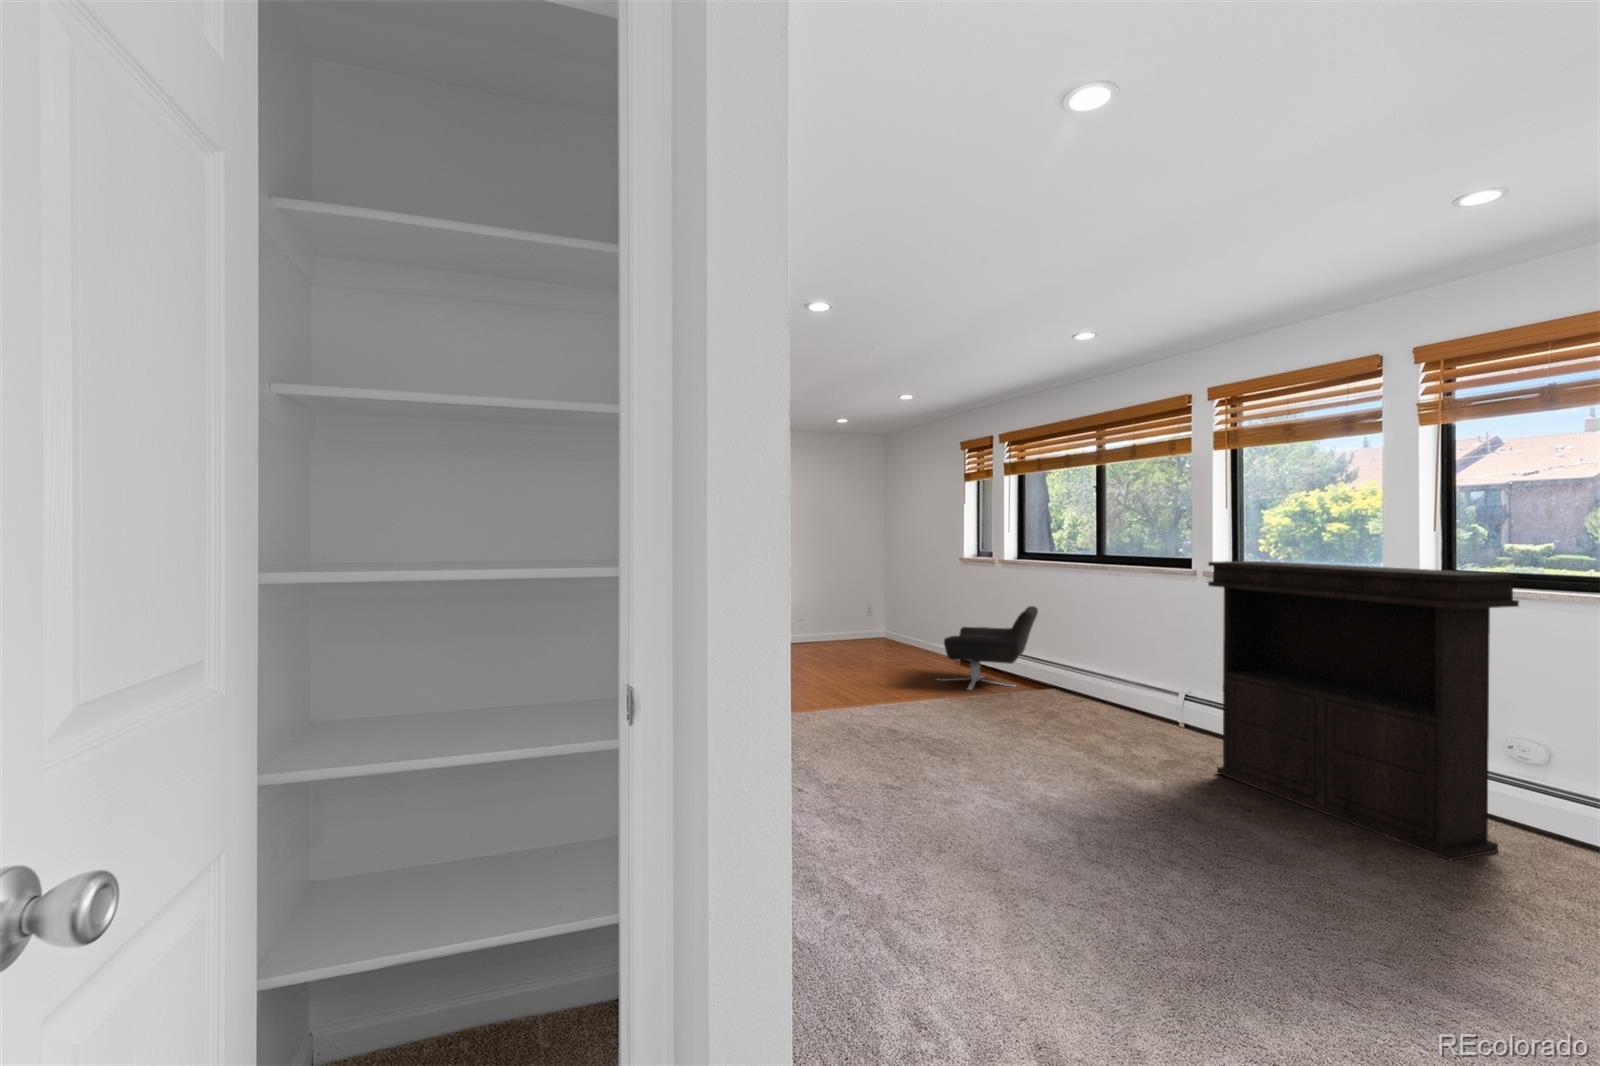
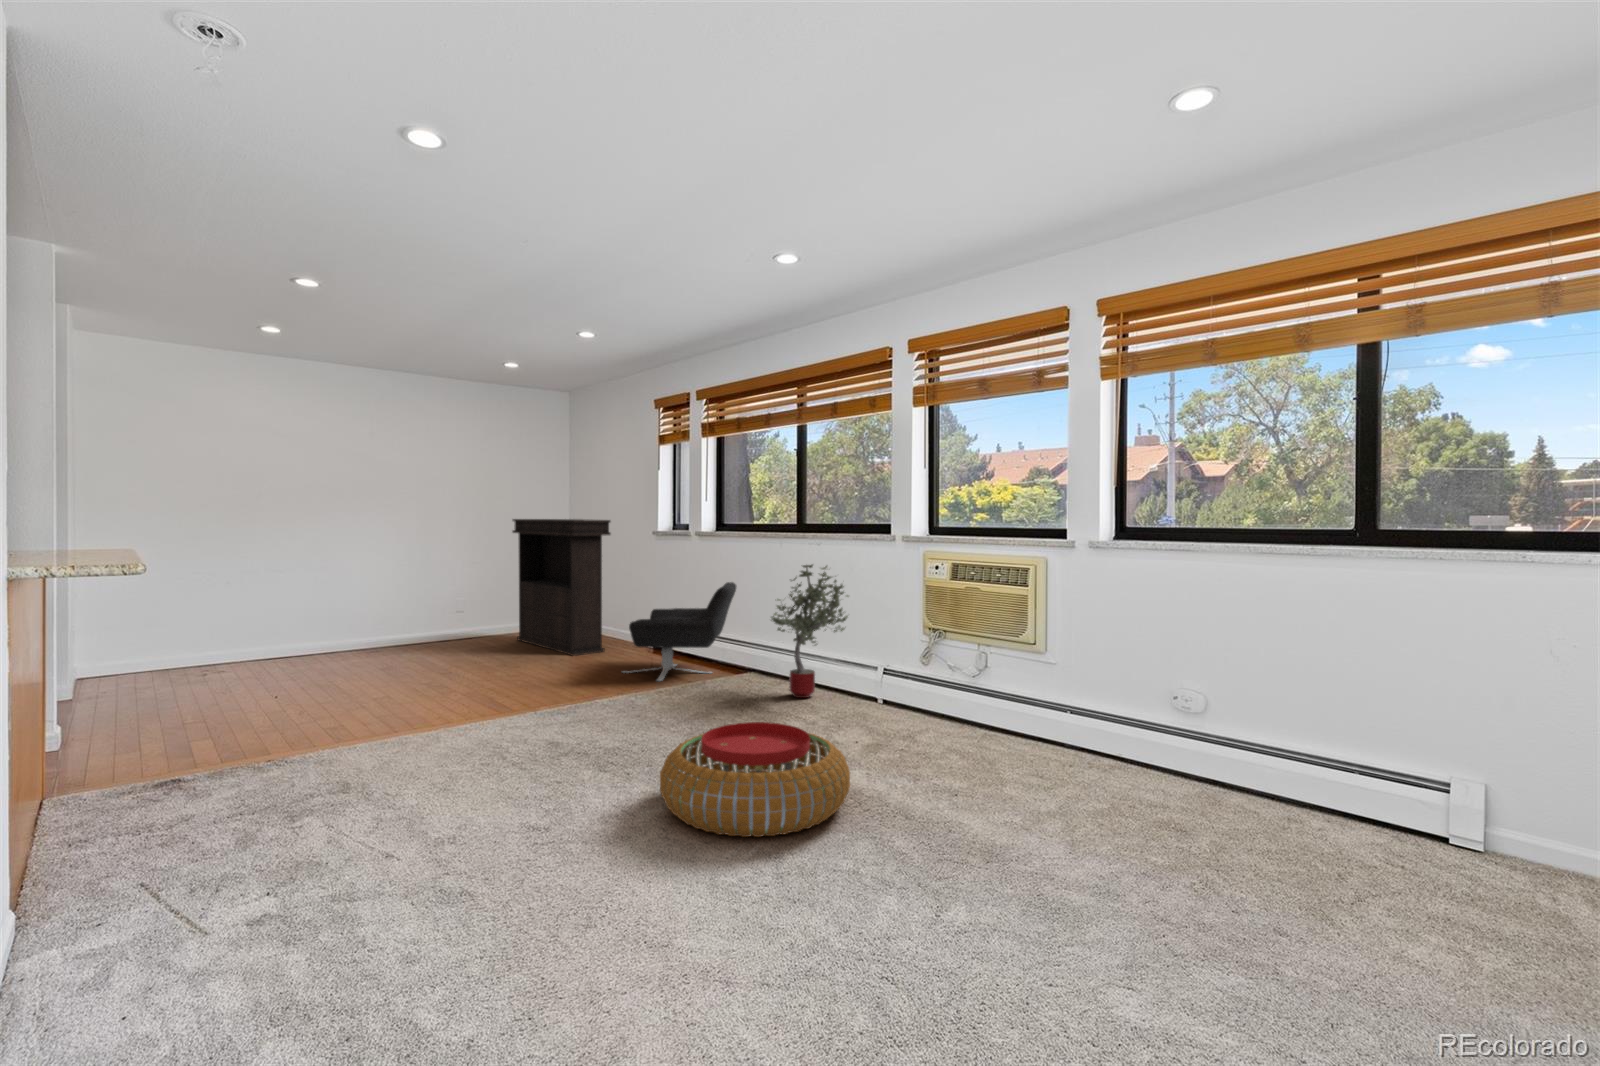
console table: present [1208,561,1519,860] -> present [513,519,610,656]
potted tree: none [1070,594,1149,715] -> present [771,564,849,698]
pouf: none [983,729,1146,820] -> present [660,722,850,837]

